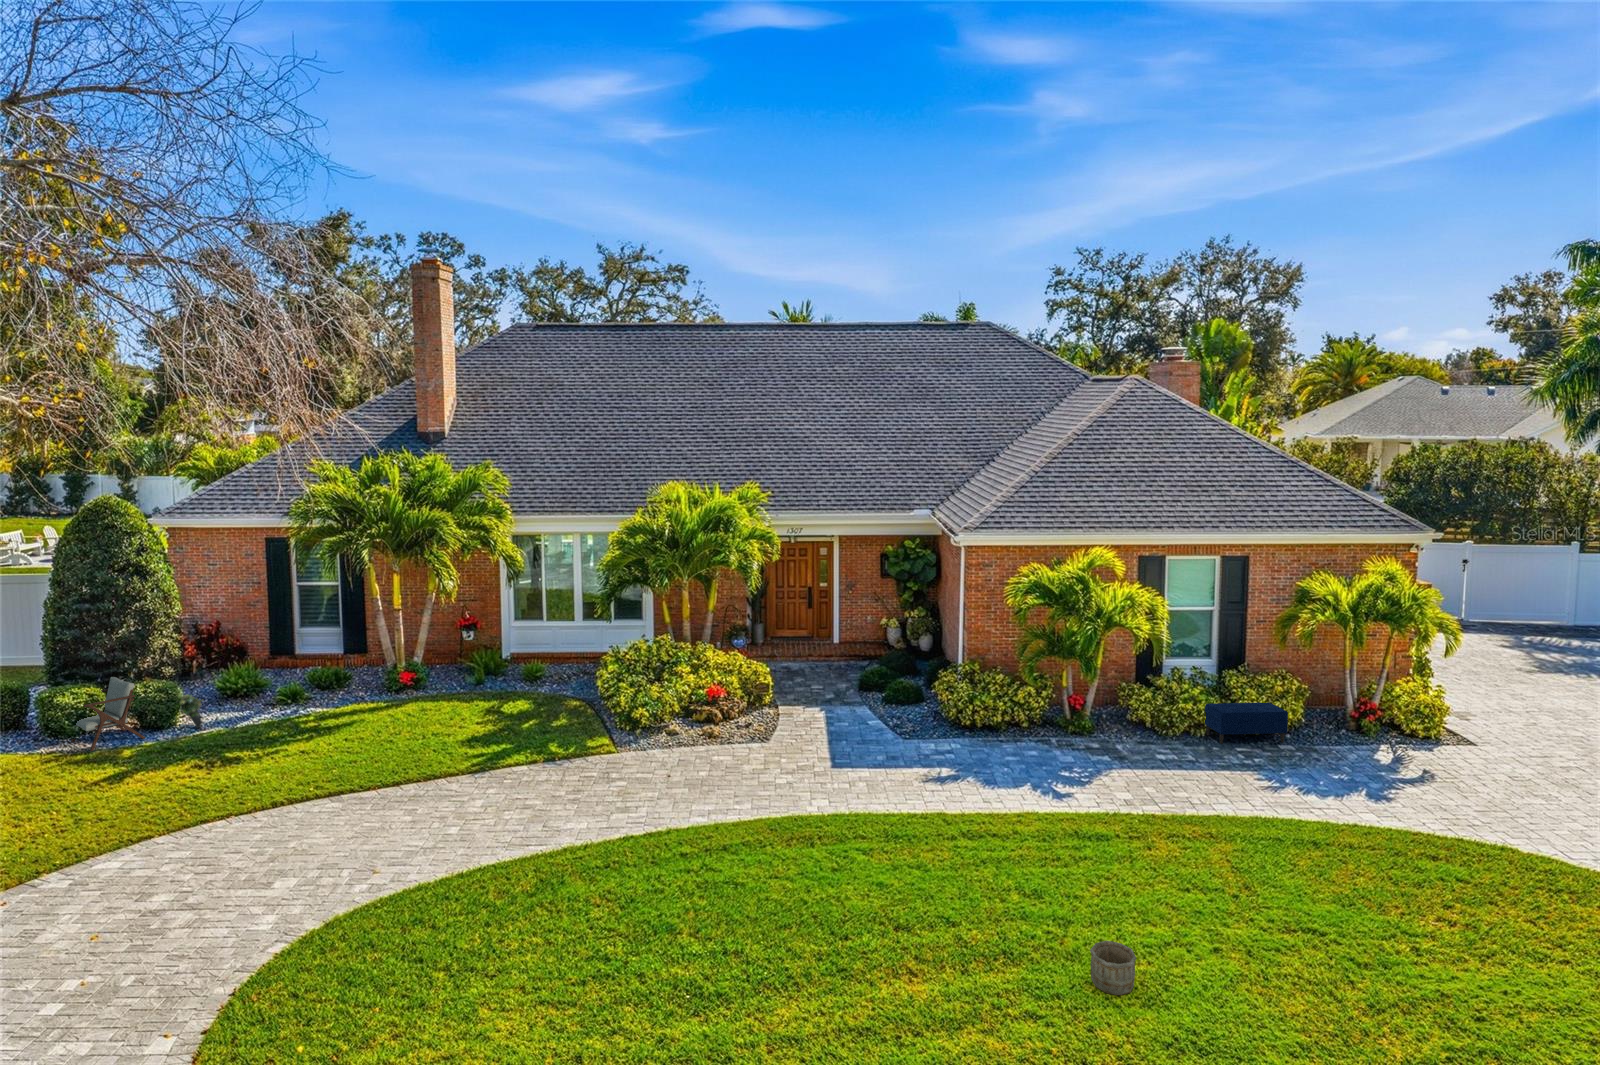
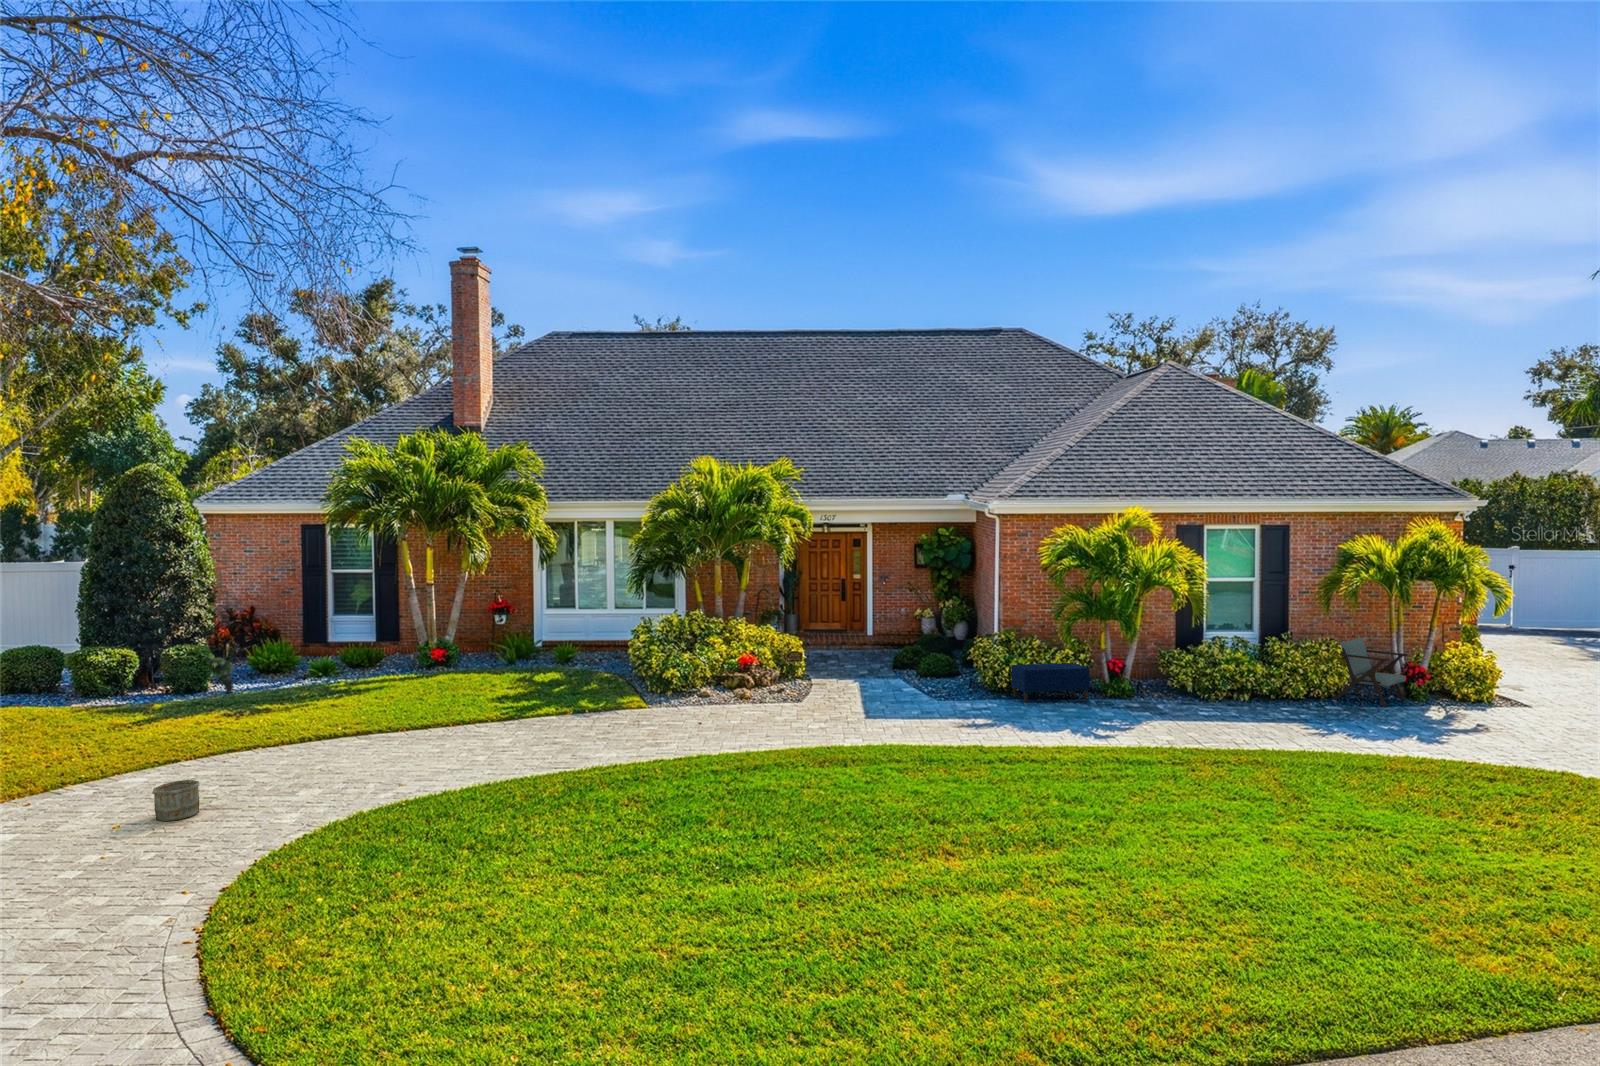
lounge chair: present [71,677,145,751] -> present [1333,638,1407,707]
bench: present [1205,702,1288,744] -> present [1011,663,1090,703]
wooden bucket: present [1090,941,1137,995] -> present [152,780,200,821]

